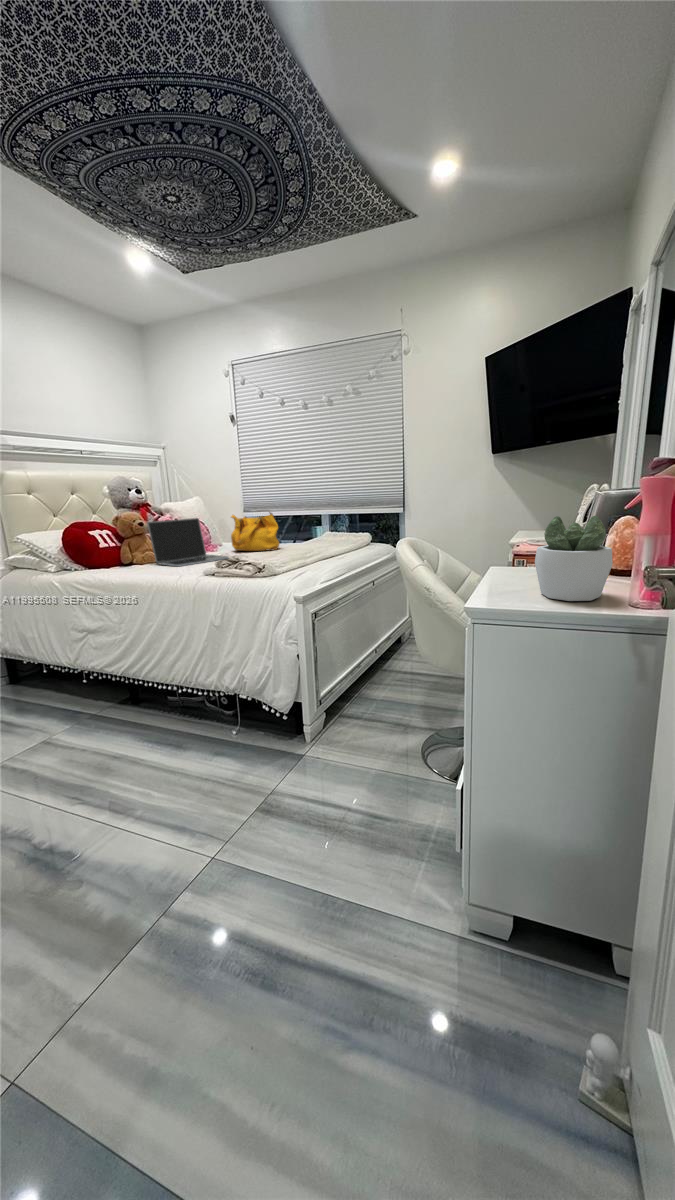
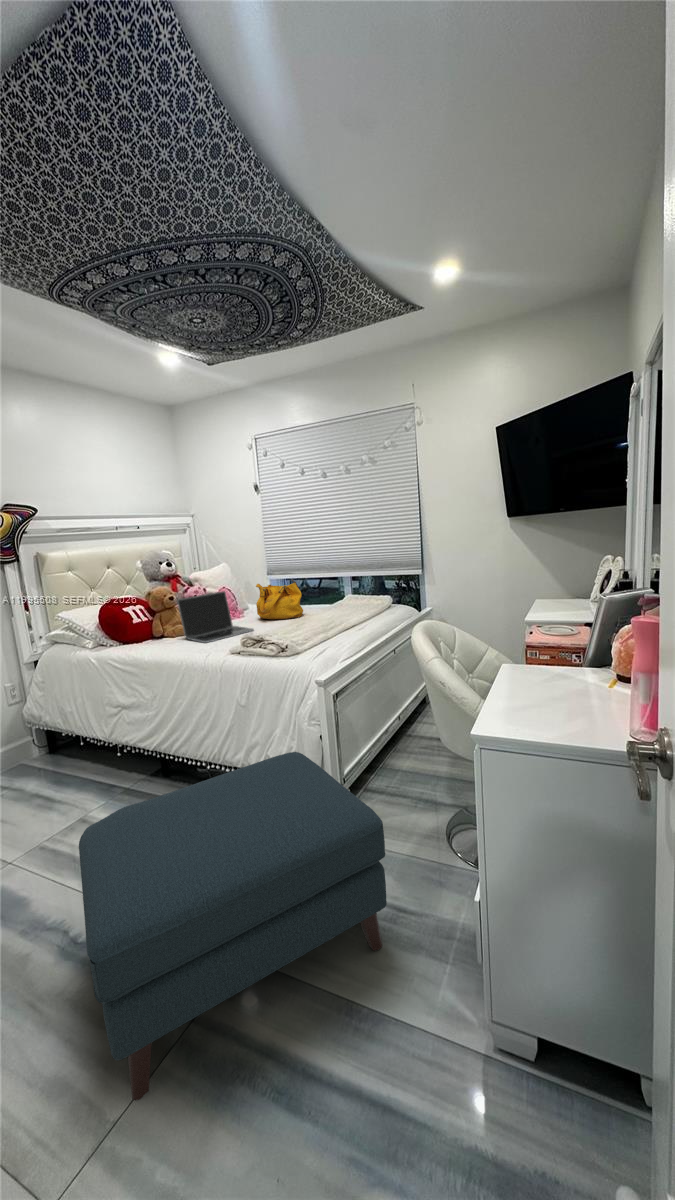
succulent plant: present [535,516,613,601] -> none [529,634,601,719]
ottoman: none [39,666,368,997] -> present [79,752,387,1101]

